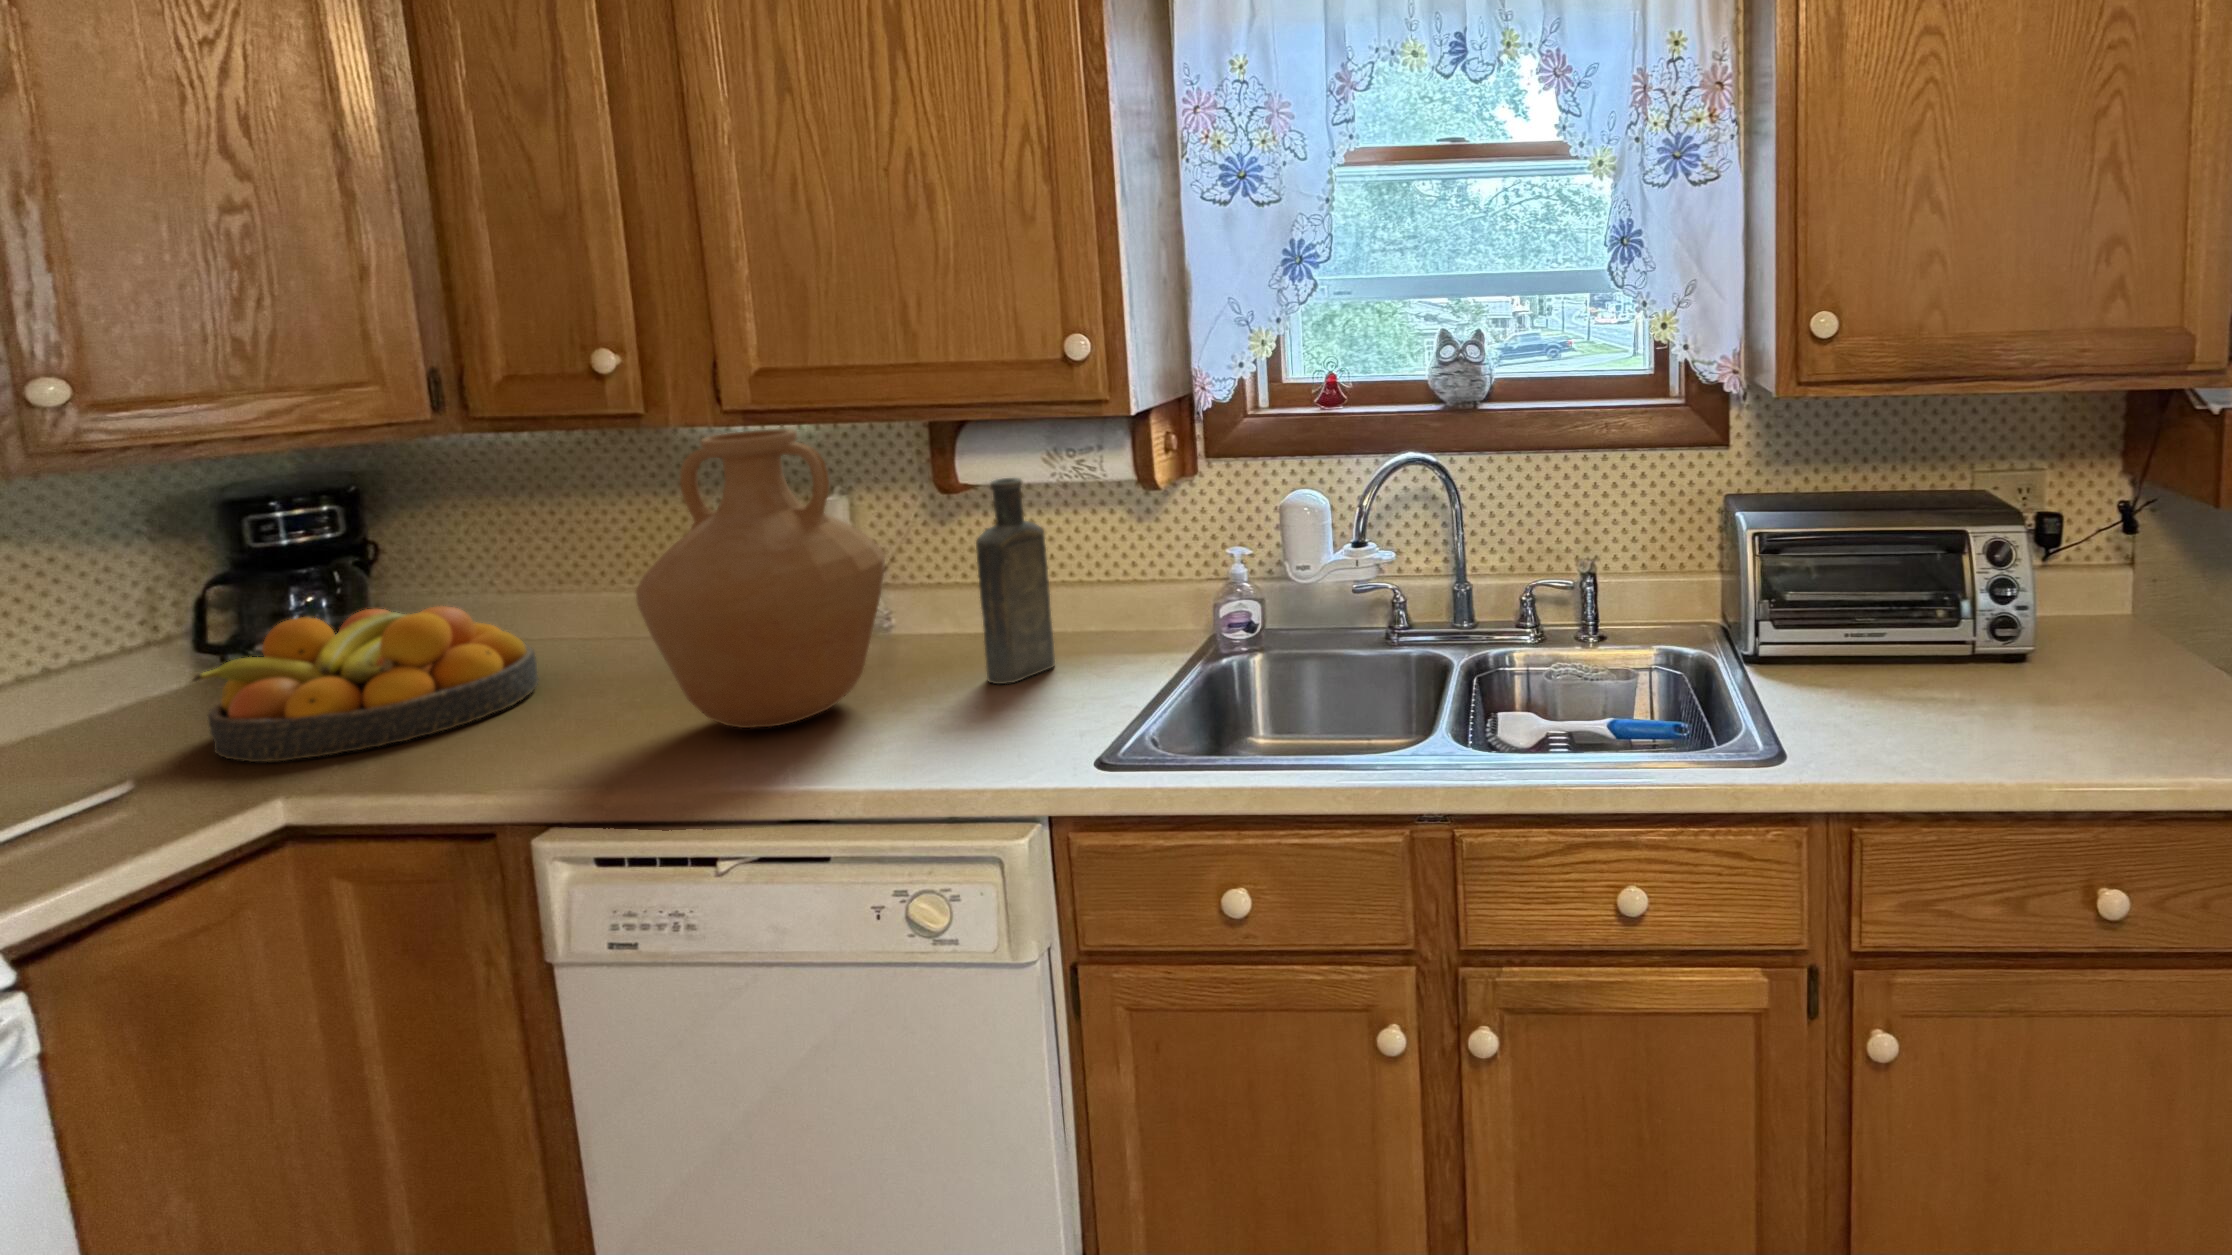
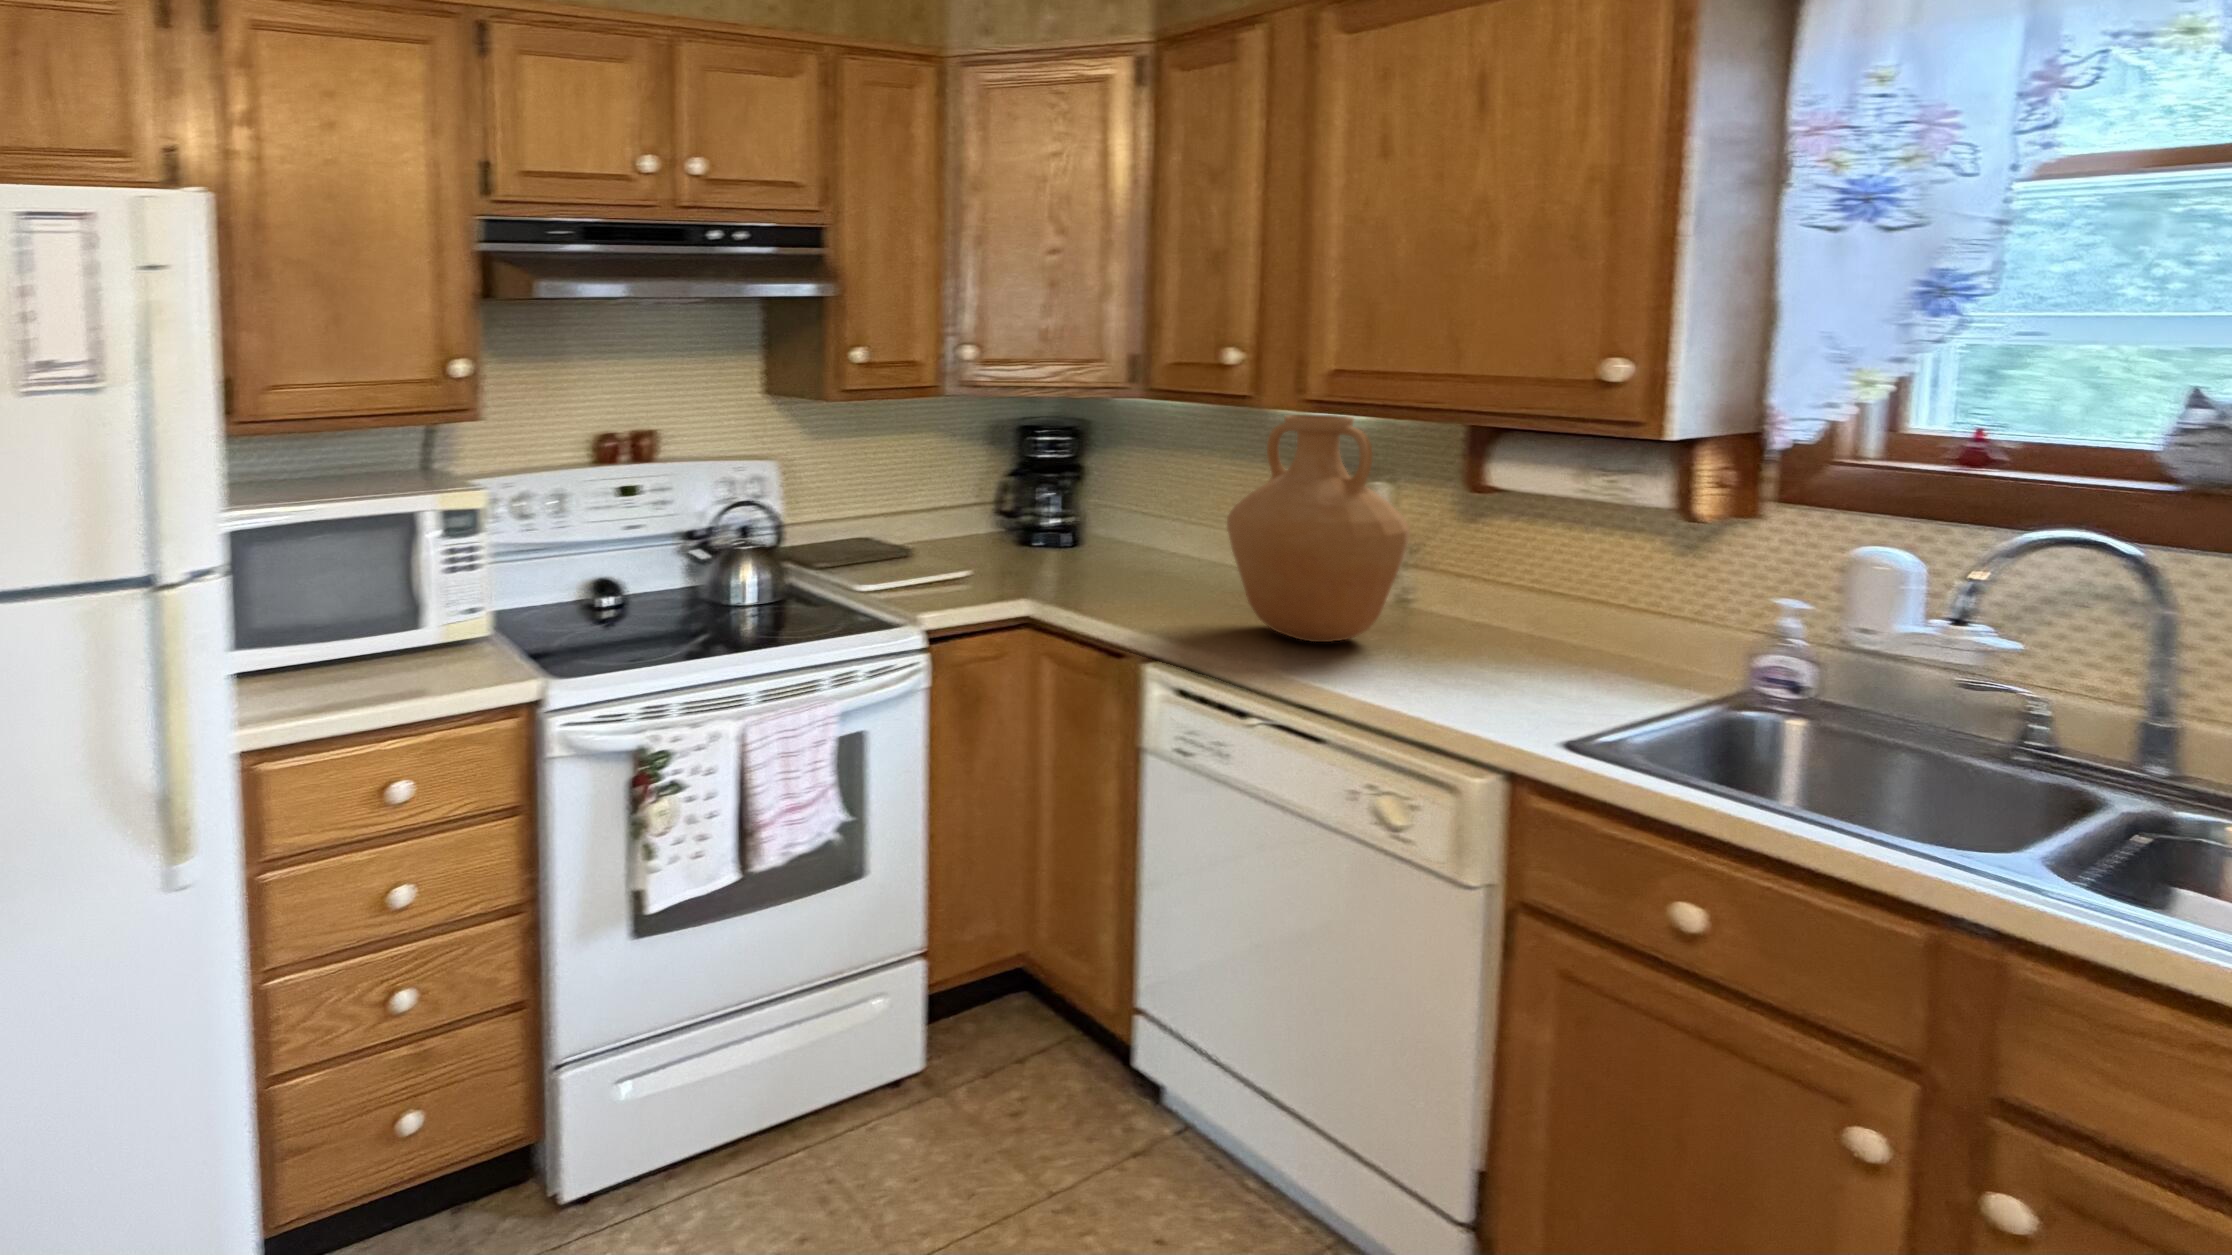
bottle: present [976,478,1055,684] -> none [1468,484,1564,667]
fruit bowl: present [192,606,539,762] -> none [1001,500,1164,587]

